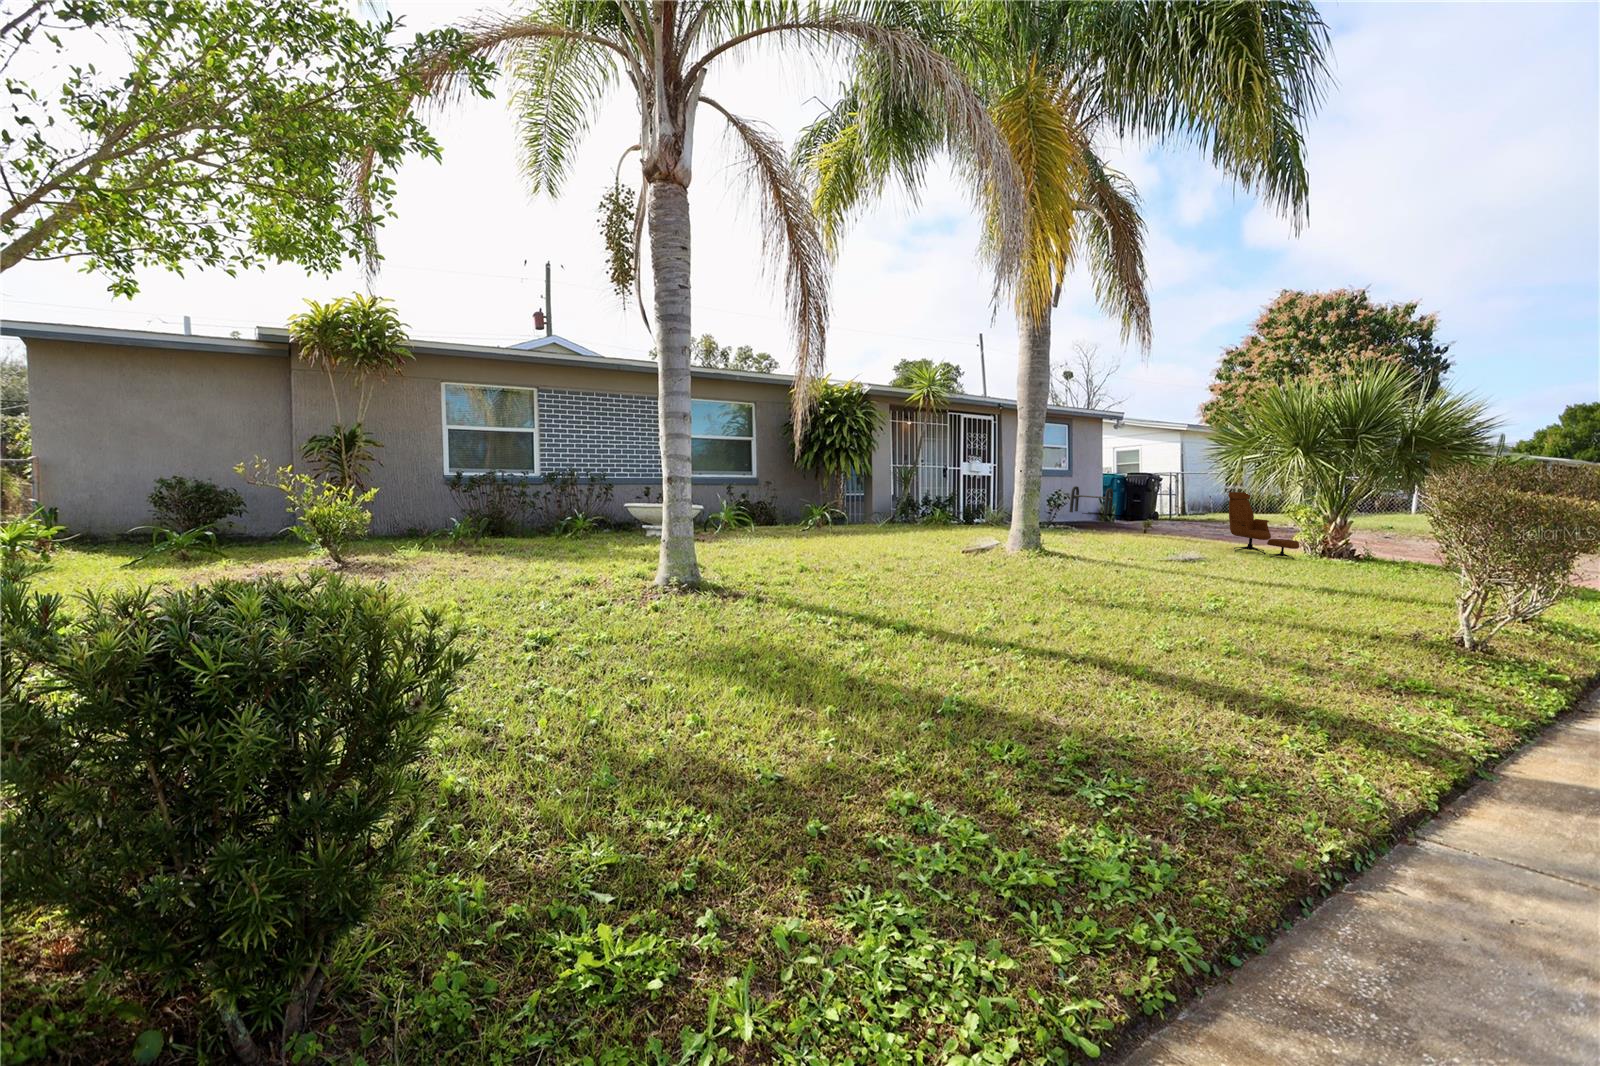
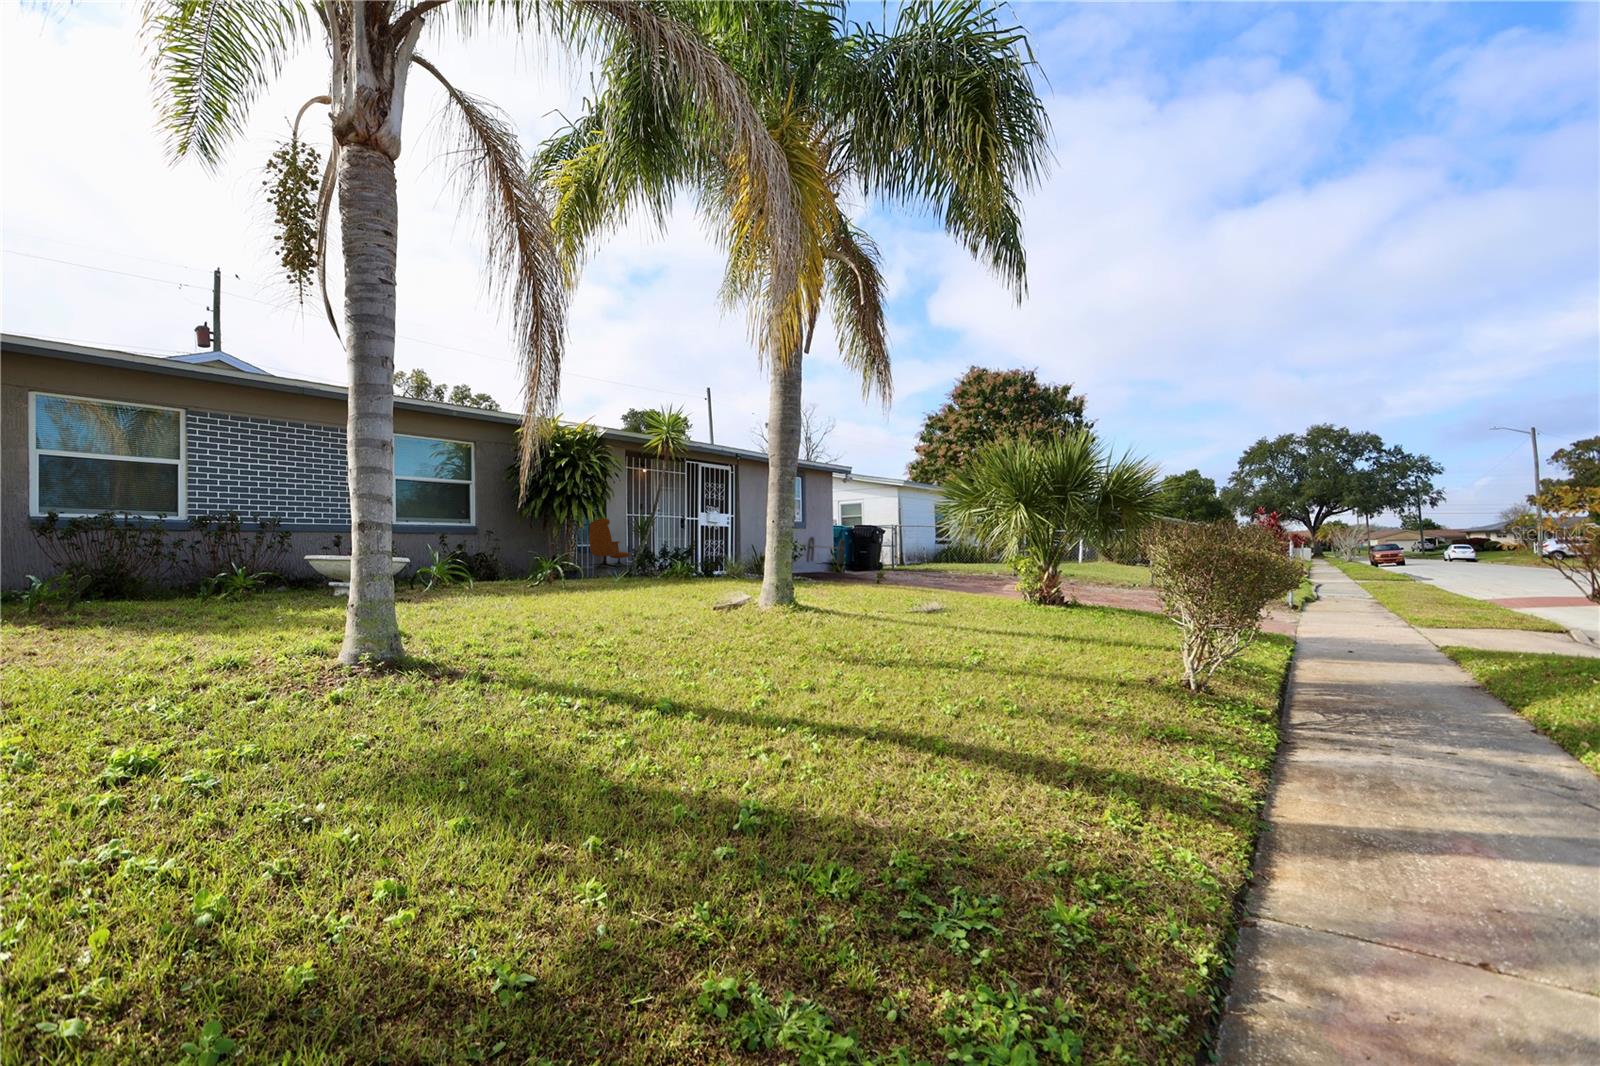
lounge chair: present [1228,492,1299,560] -> present [589,519,630,569]

